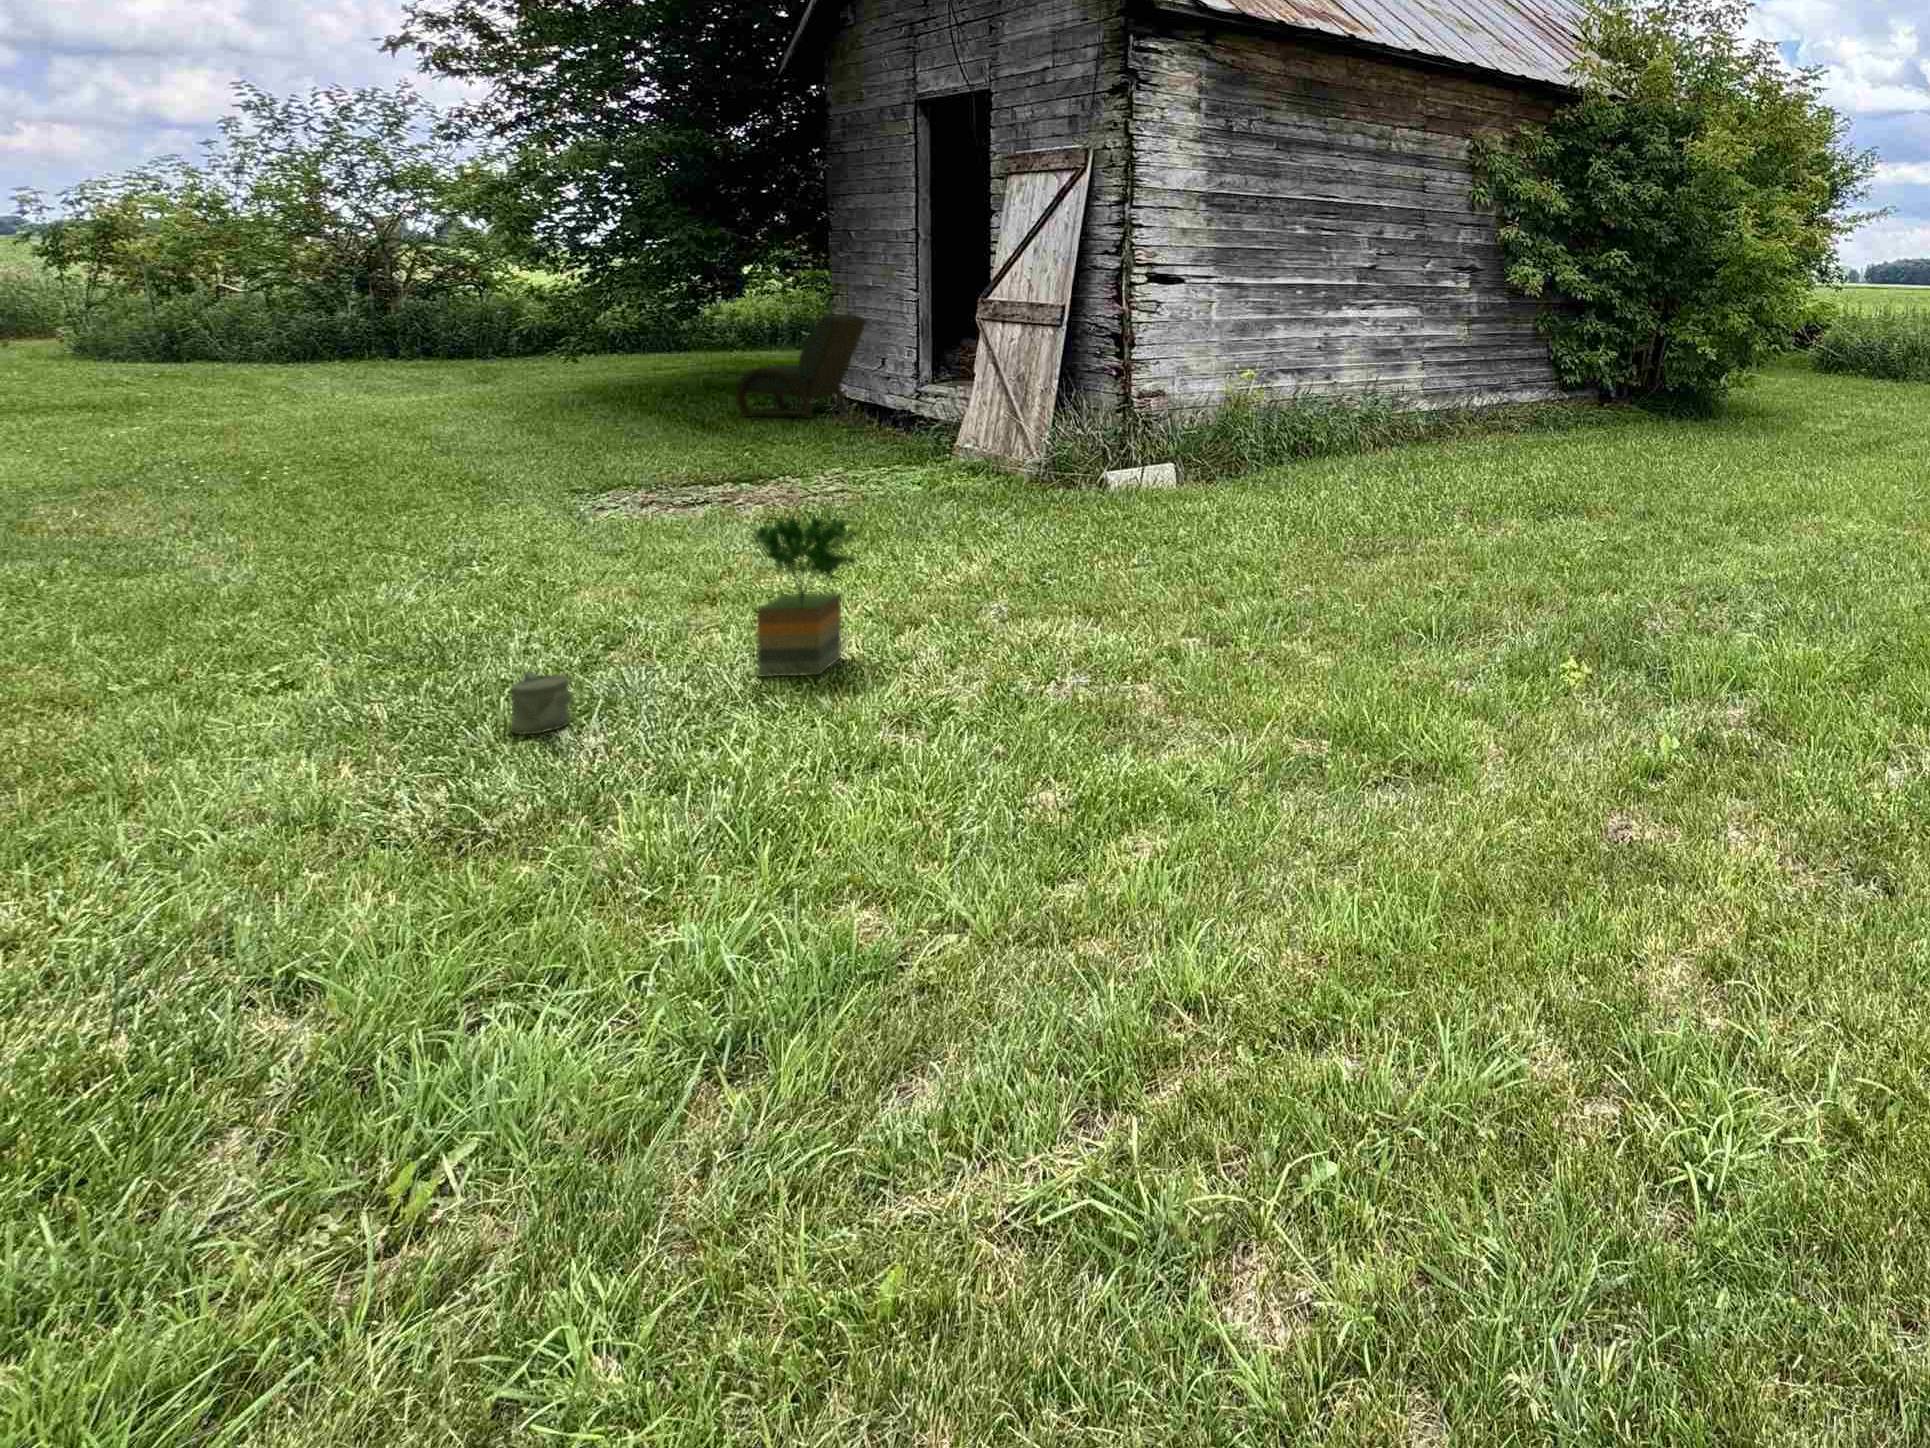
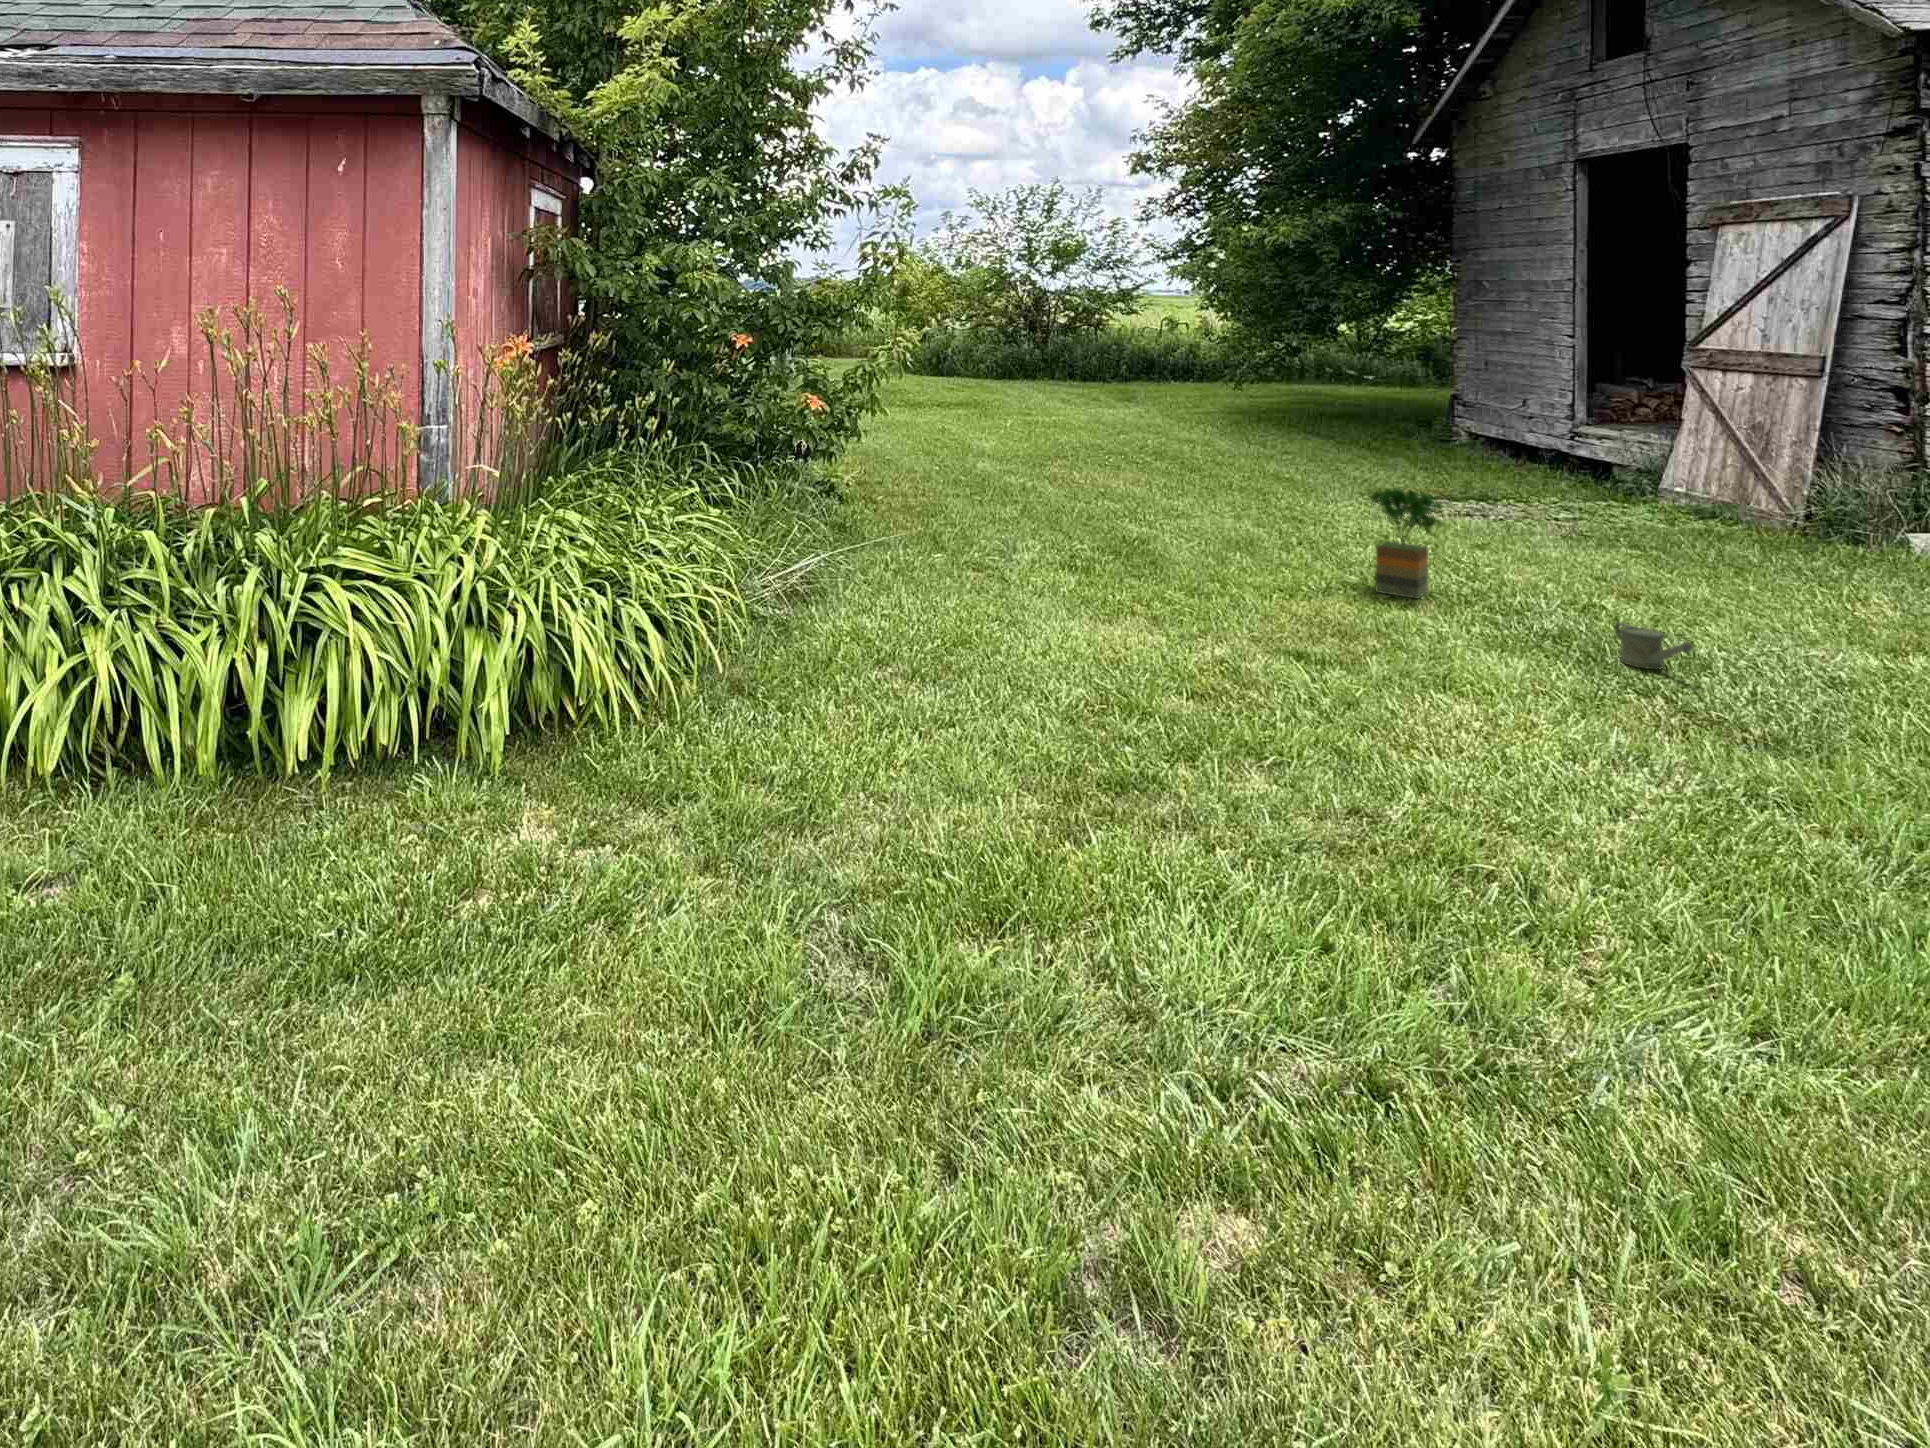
lounge chair: present [736,314,866,418] -> none [1398,360,1510,450]
potted tree: present [752,518,859,677] -> present [1369,488,1443,599]

